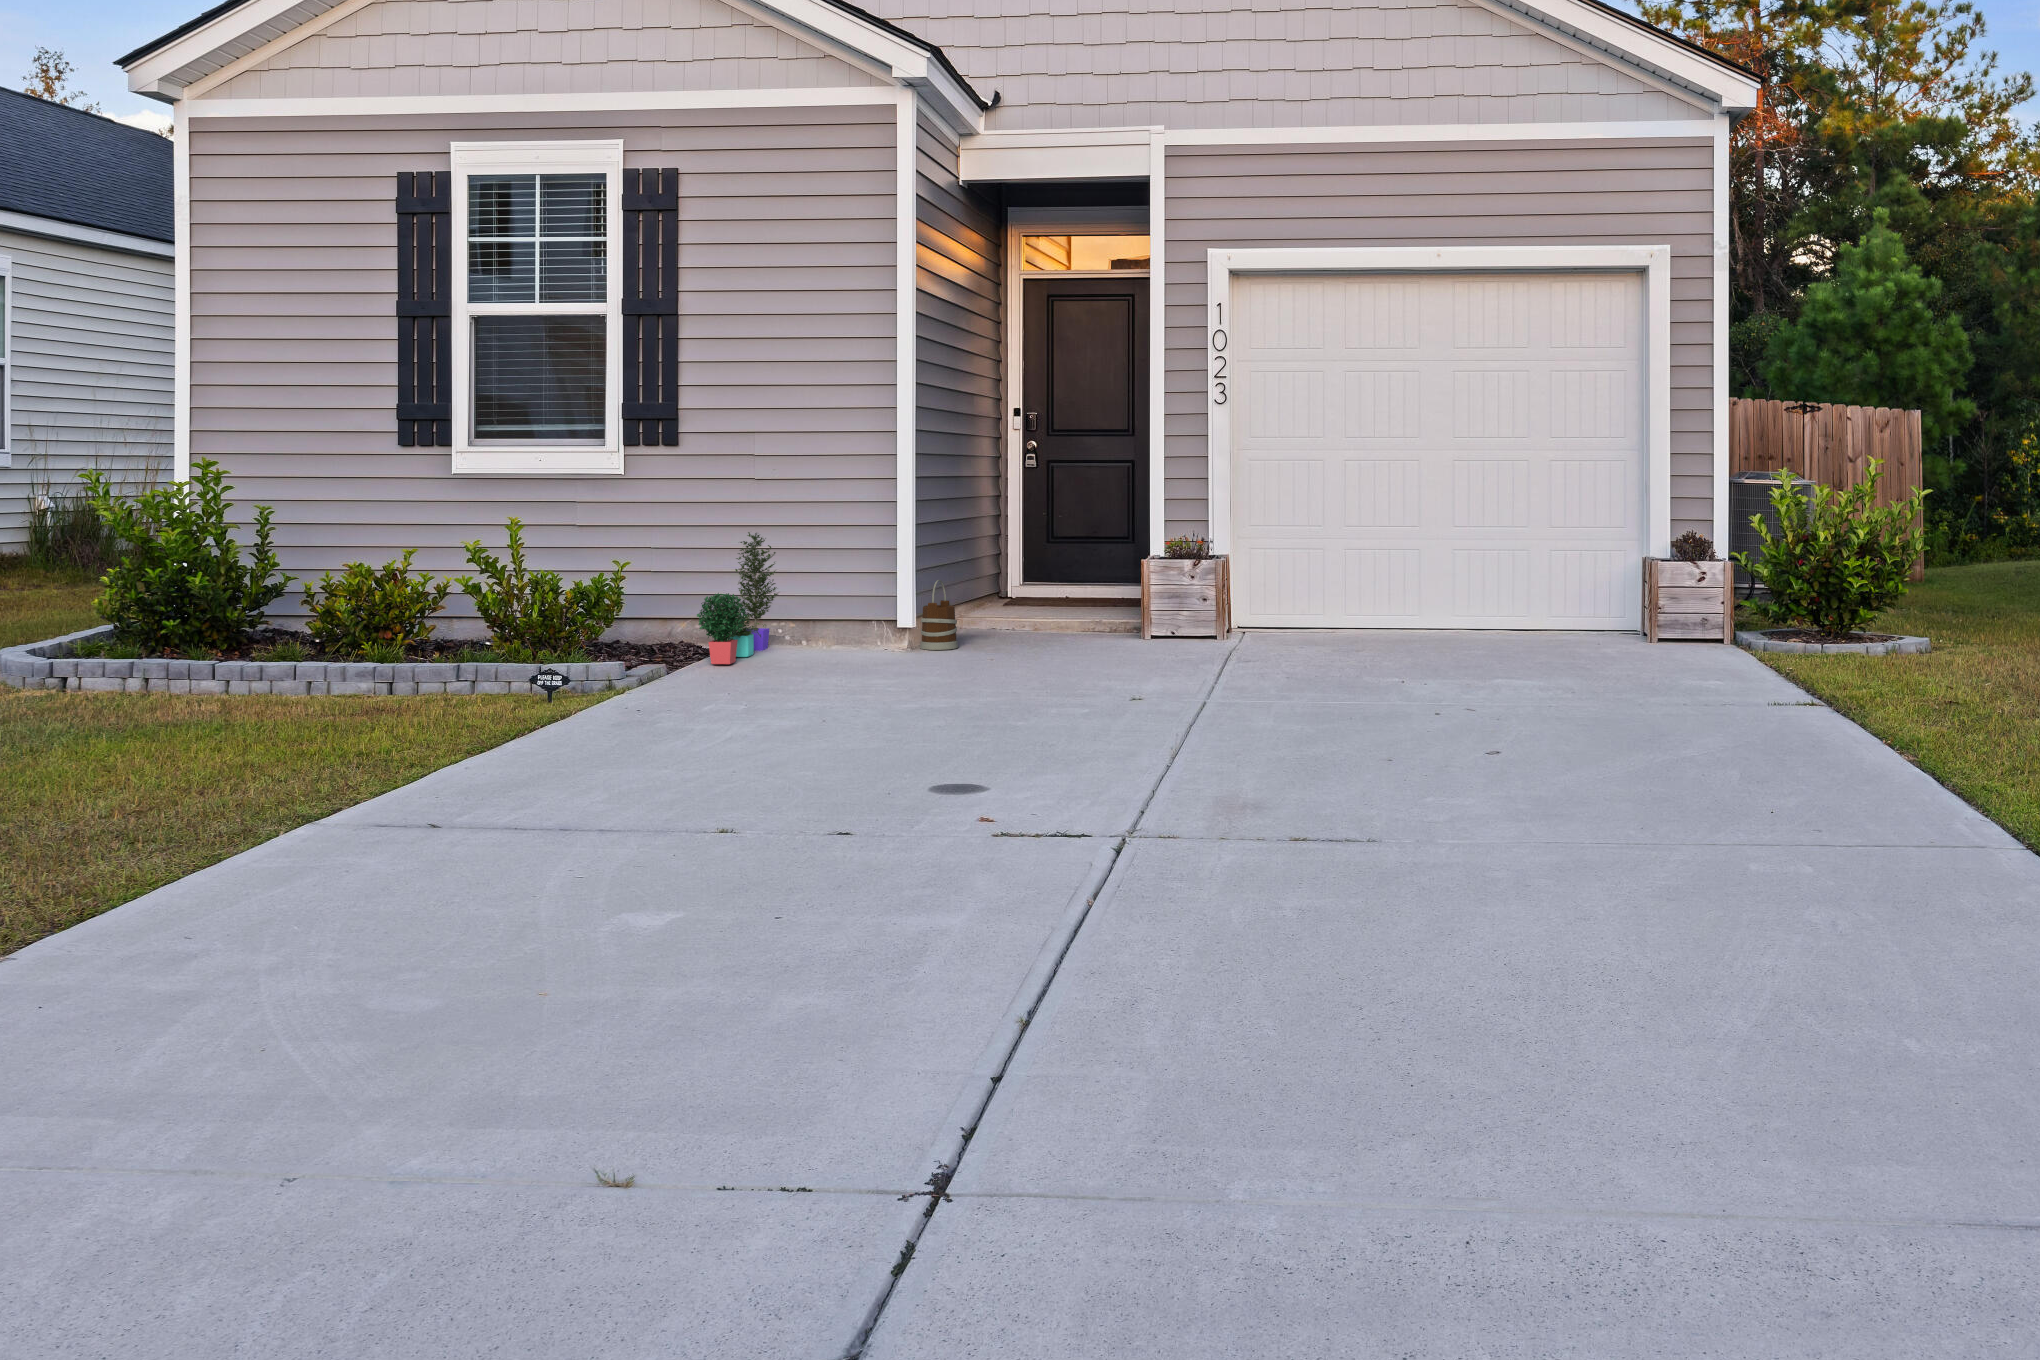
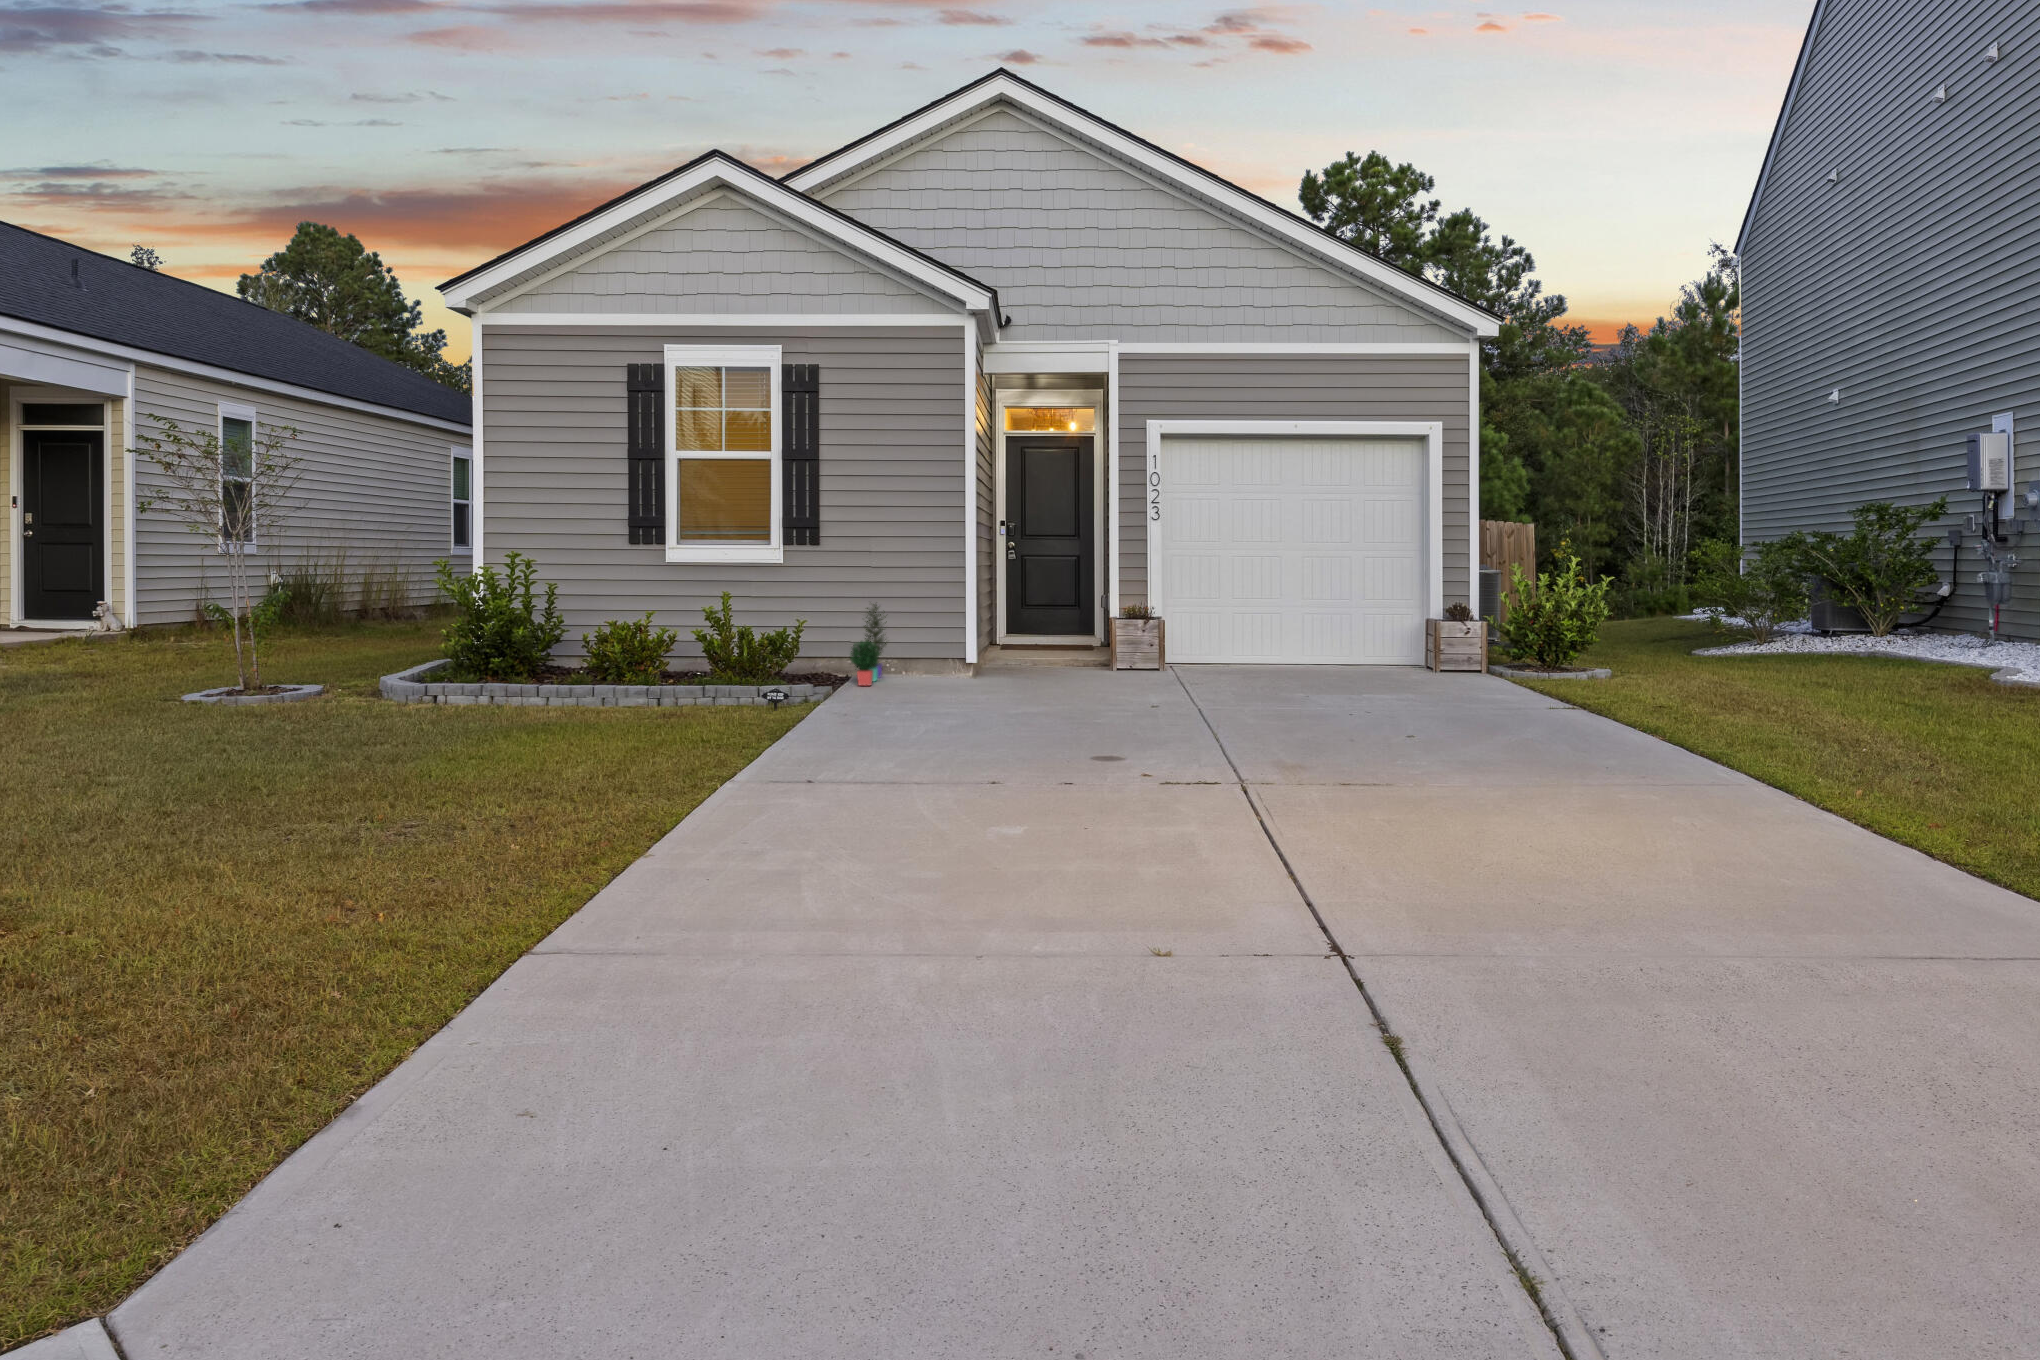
wooden bucket: present [920,580,958,650] -> none [979,632,1003,677]

